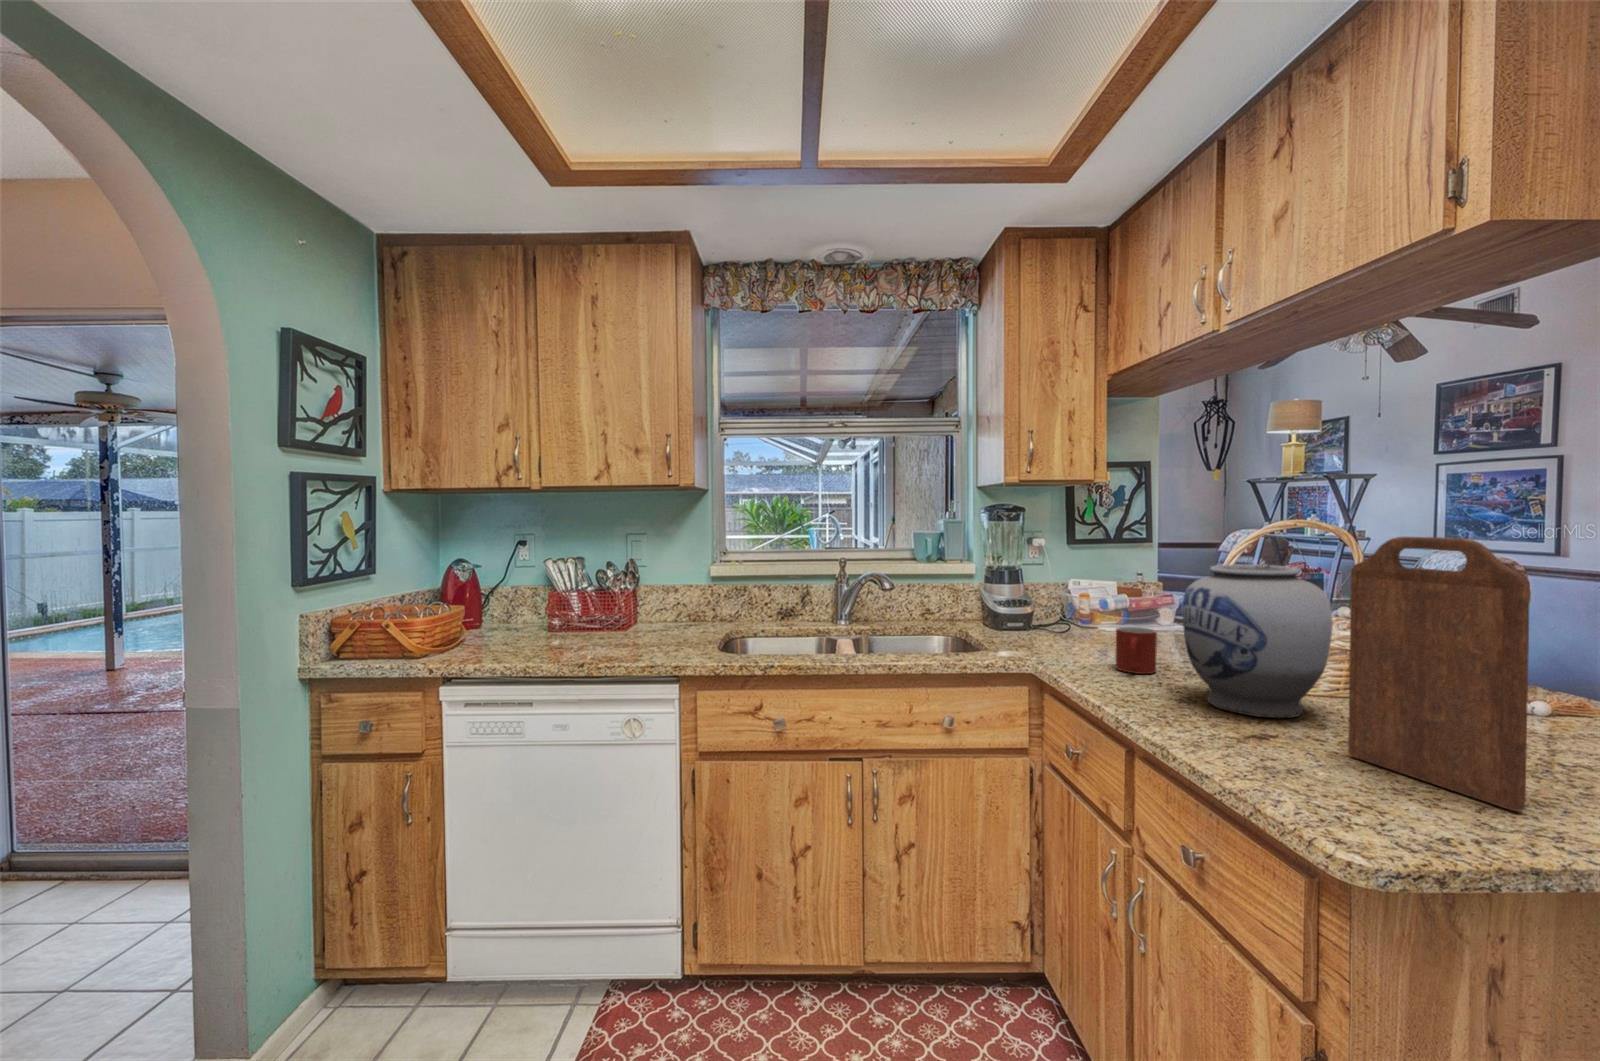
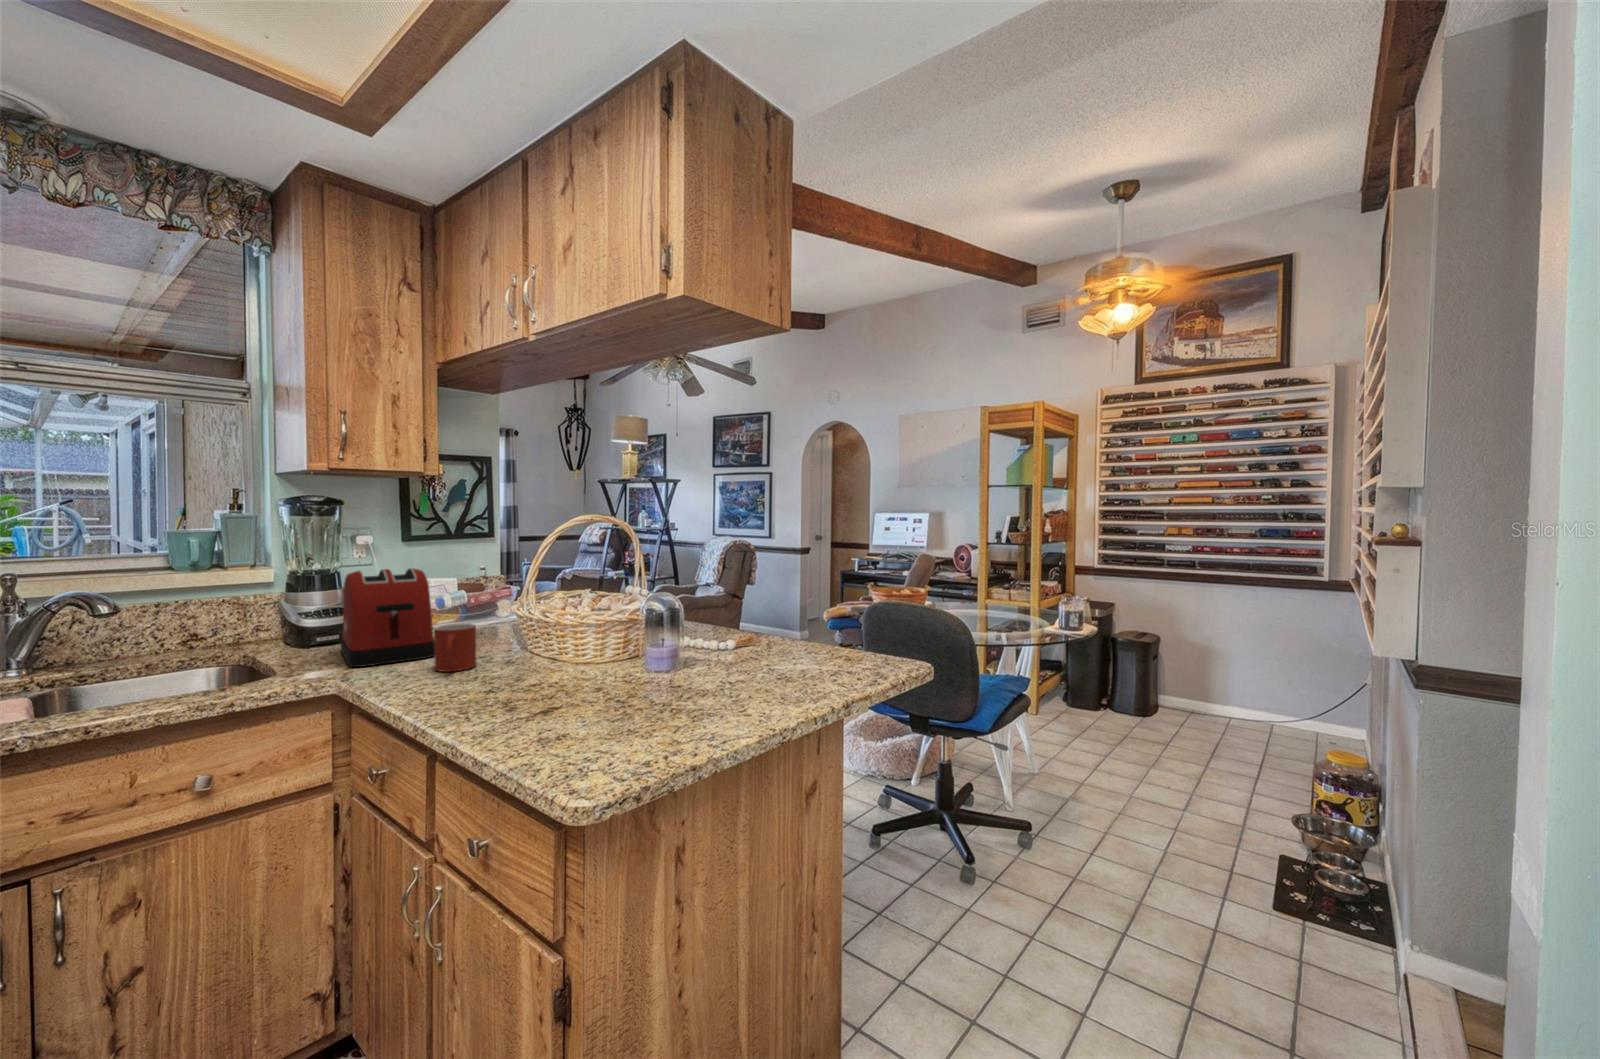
cutting board: present [1348,537,1530,811] -> none [606,529,699,725]
vase: present [1183,564,1333,718] -> none [490,555,607,692]
toaster: none [1027,569,1111,656] -> present [340,568,435,667]

